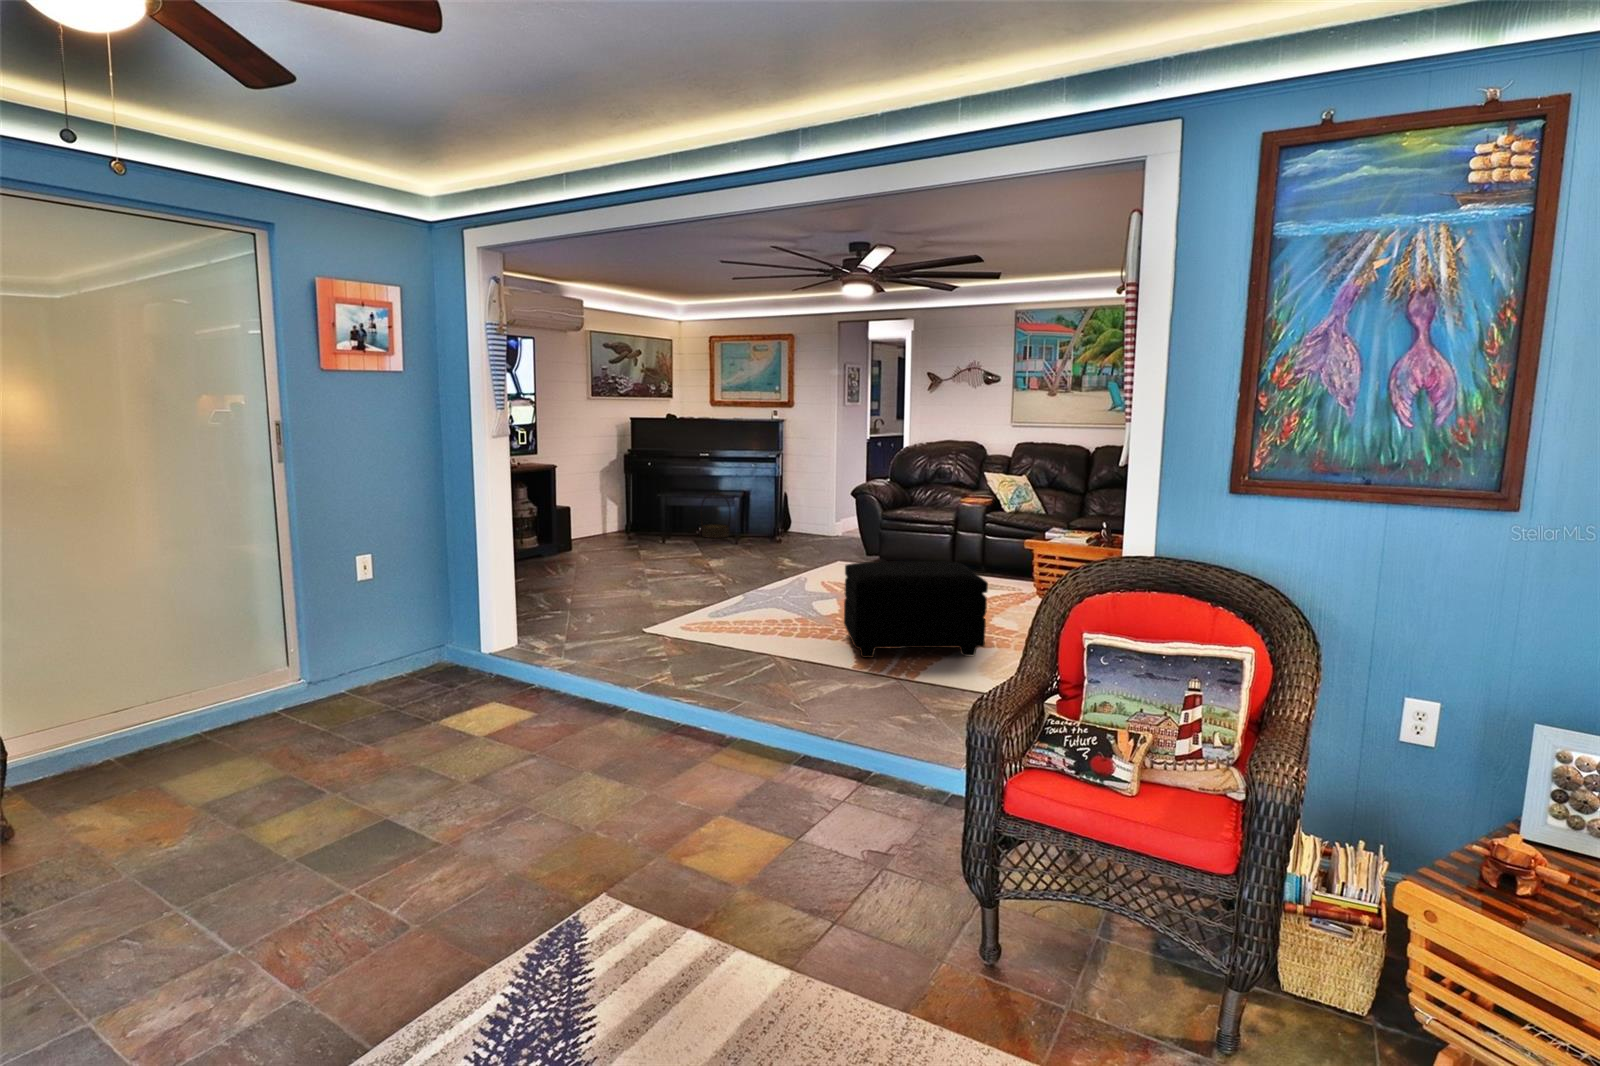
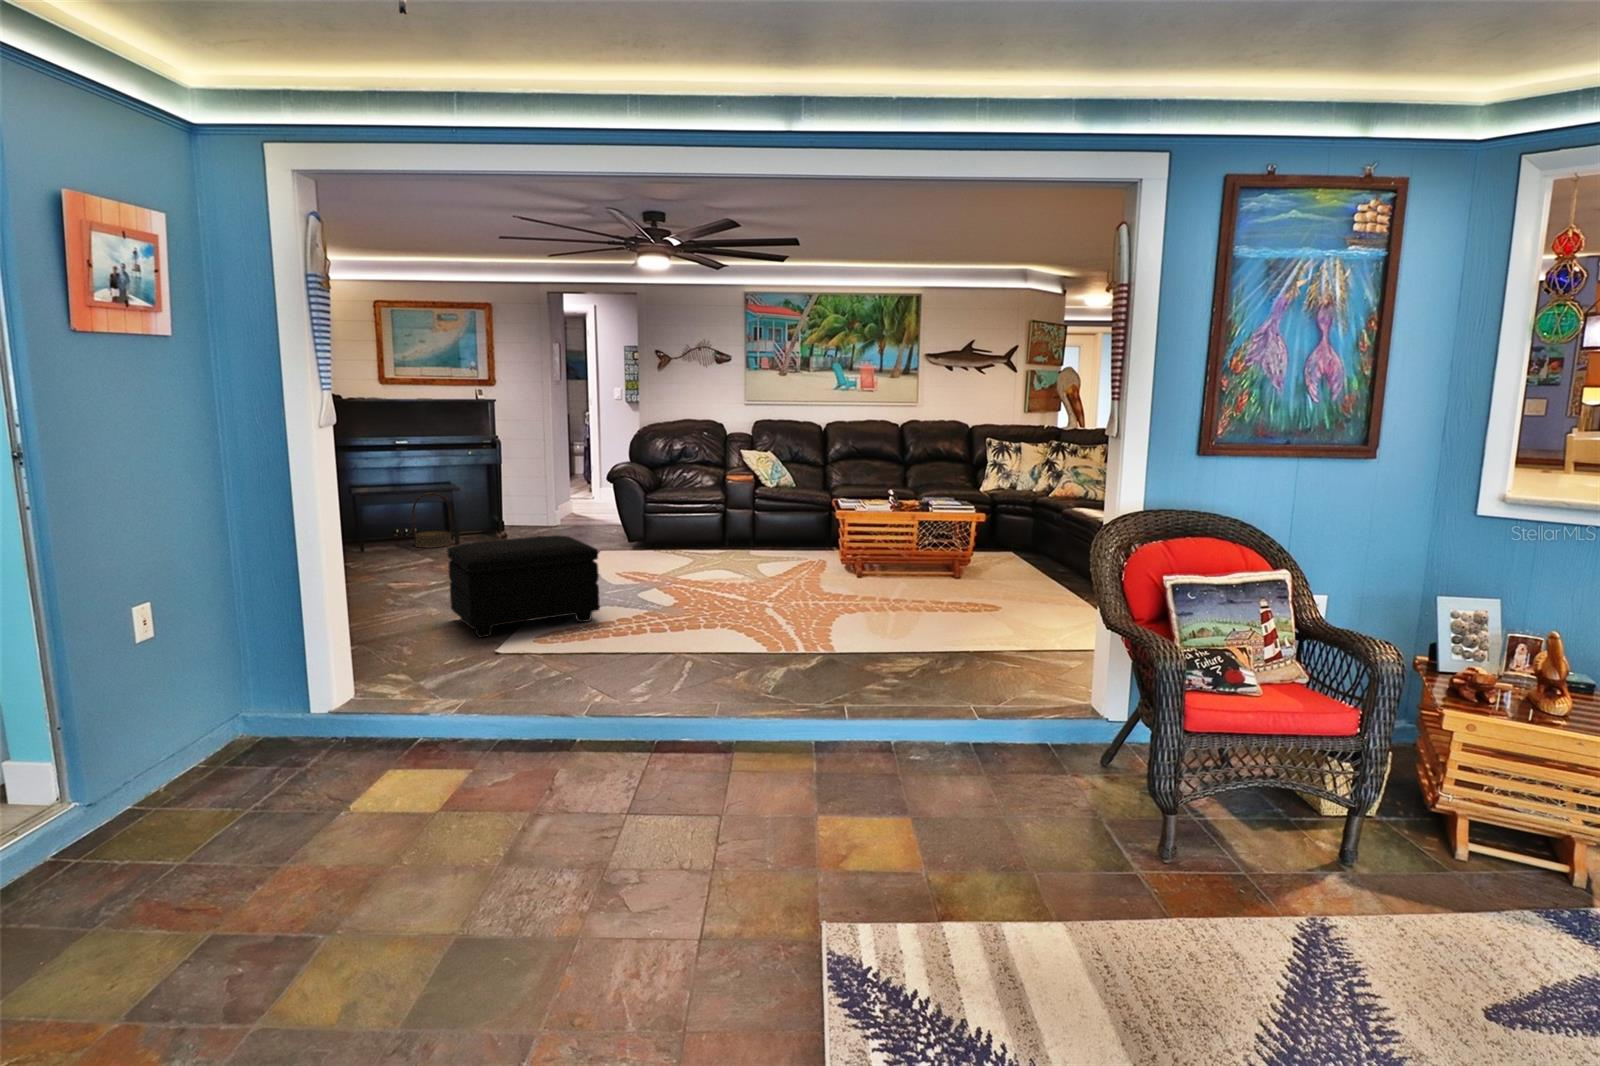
footstool: present [844,561,988,658] -> present [447,535,600,637]

